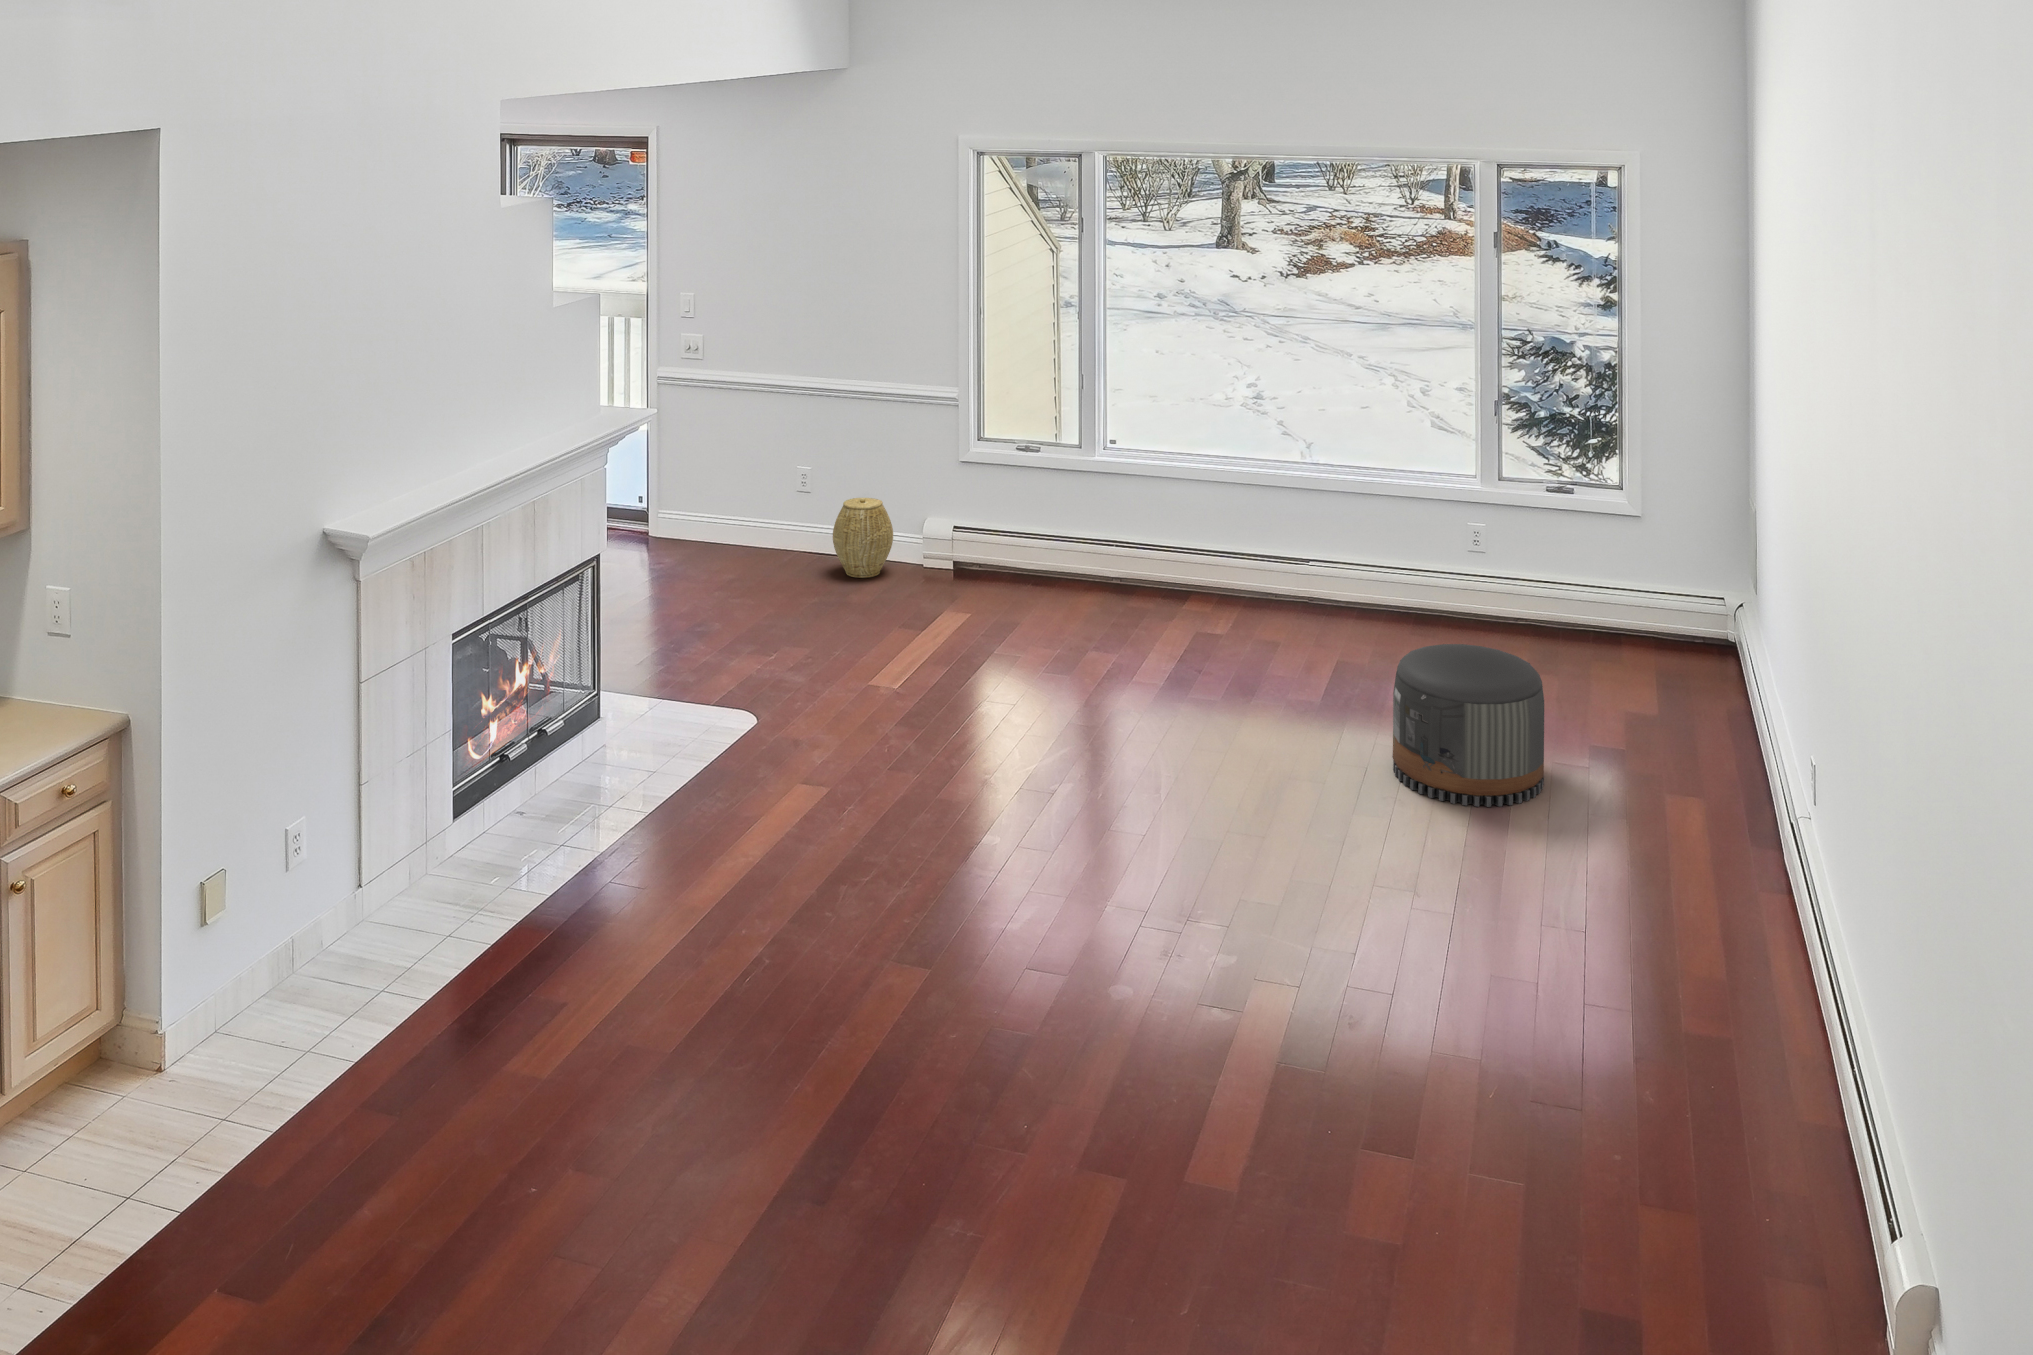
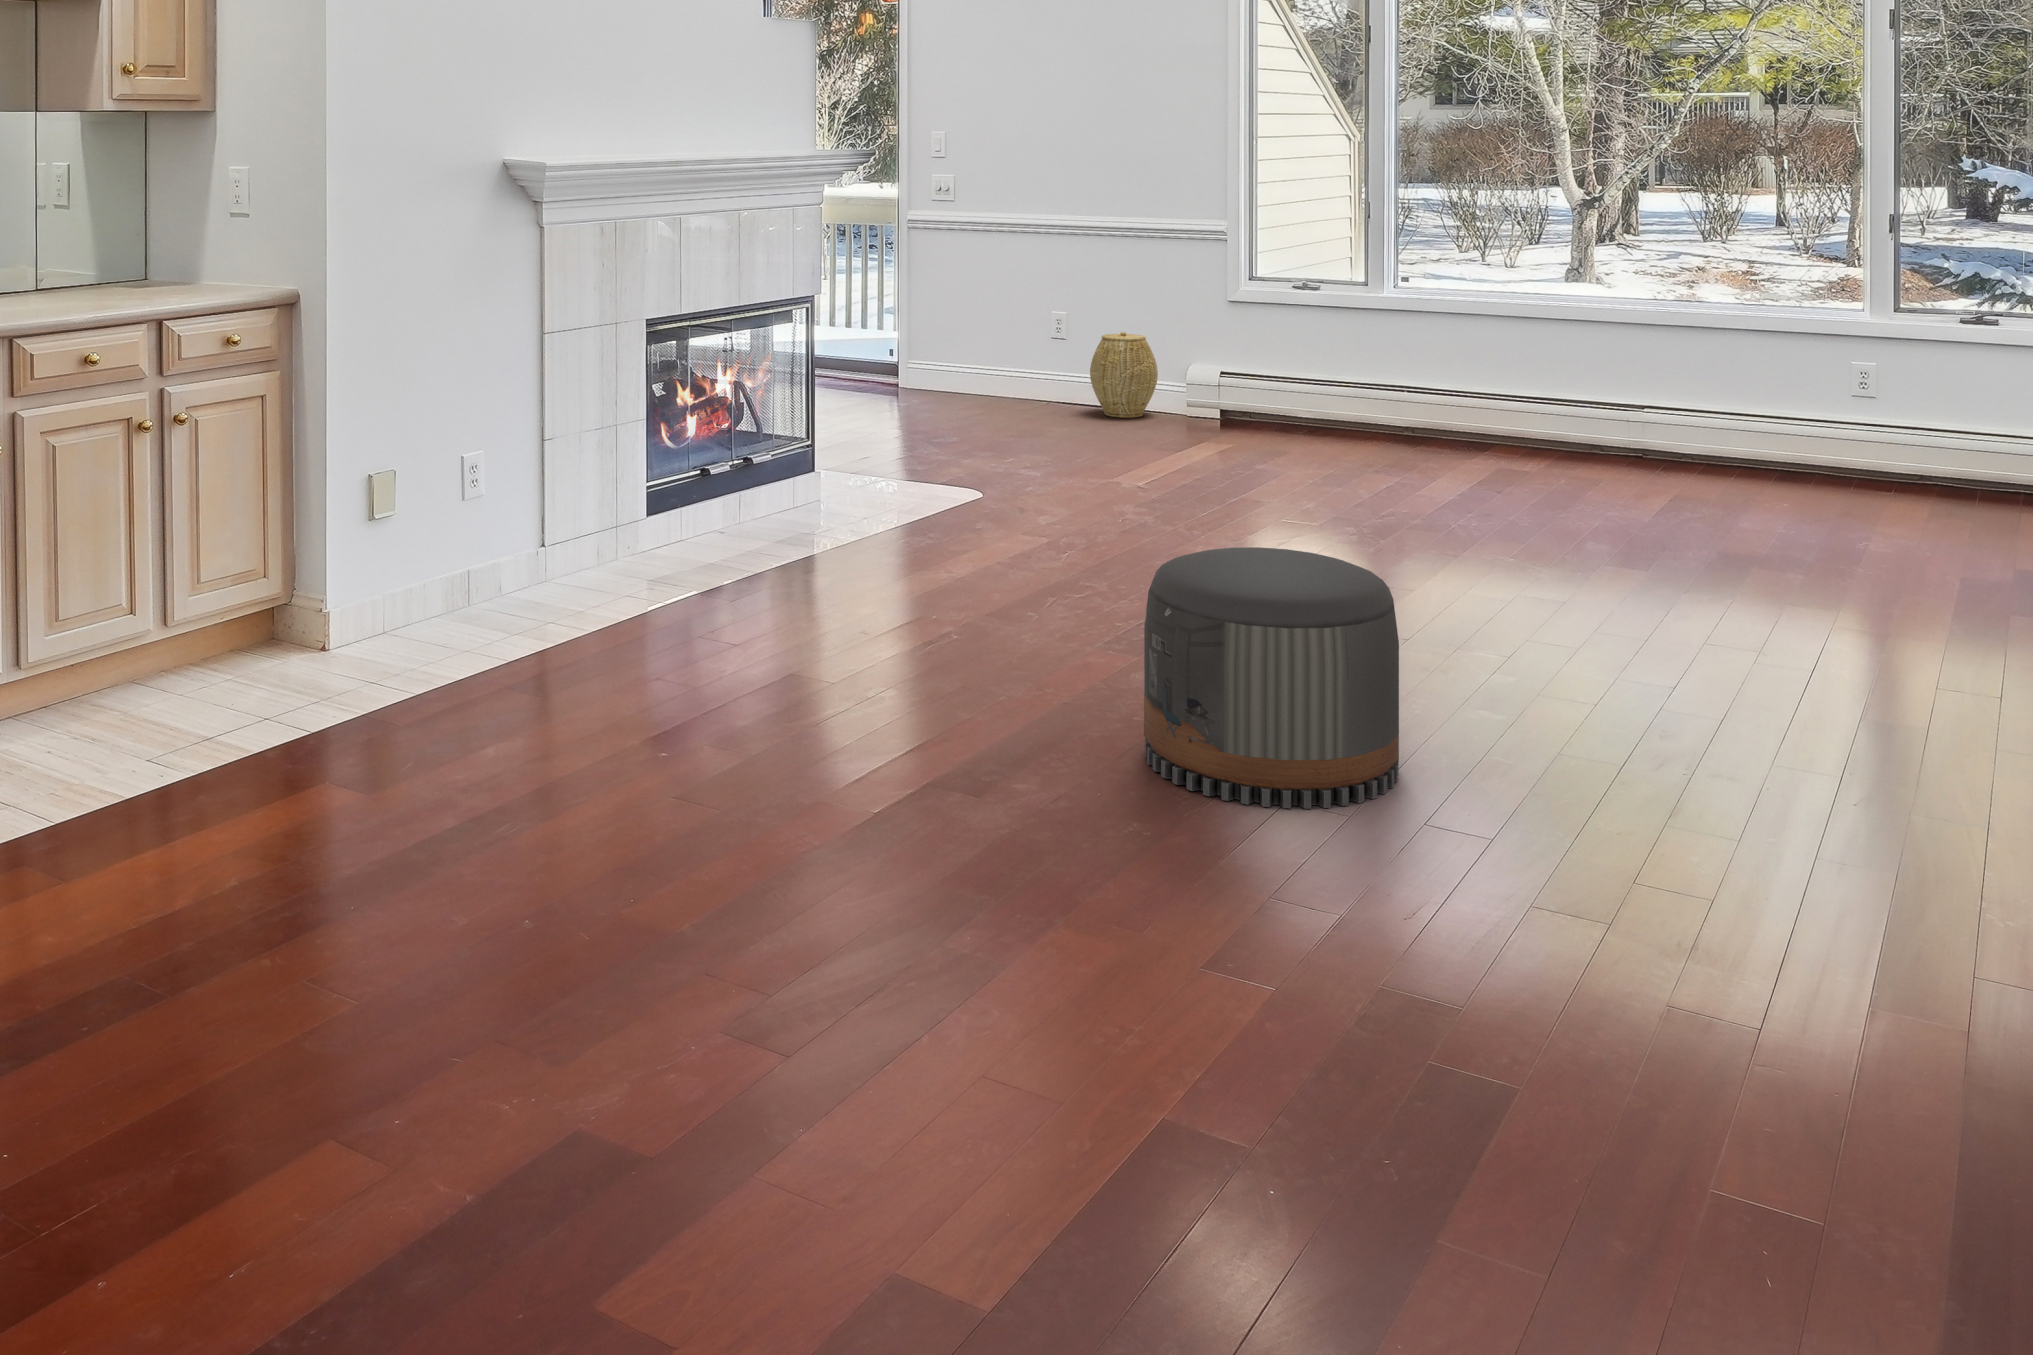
pouf: present [1393,644,1544,807] -> present [1144,547,1399,809]

